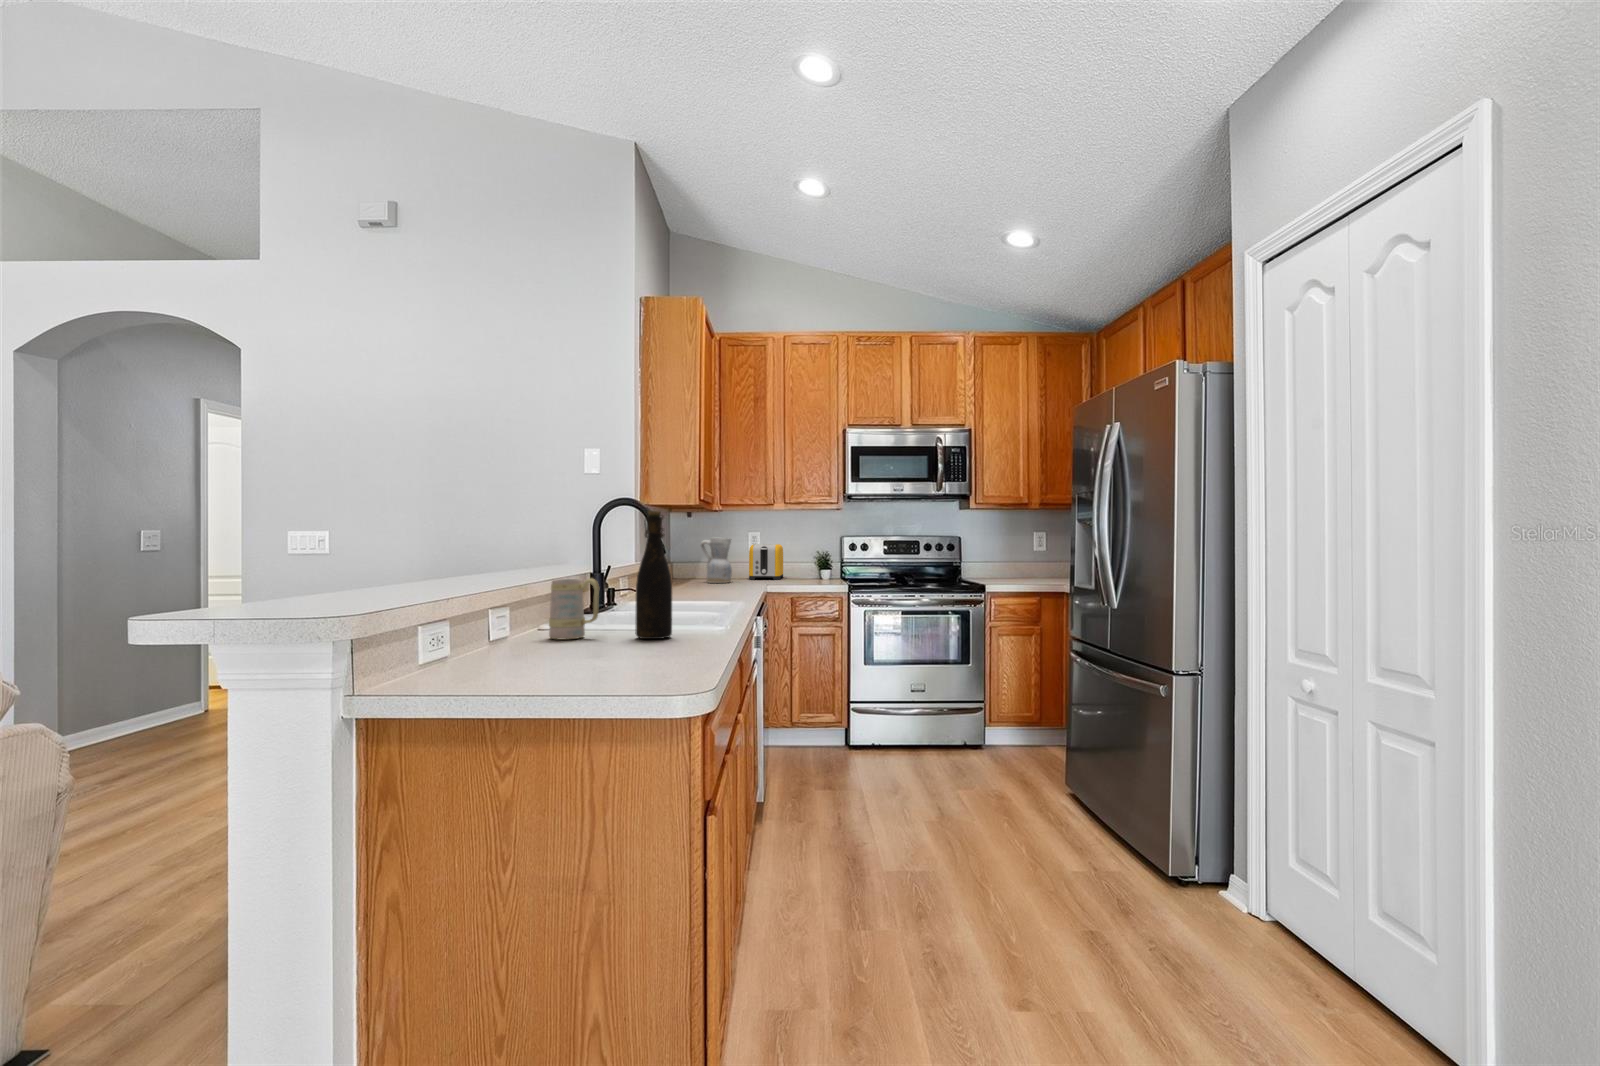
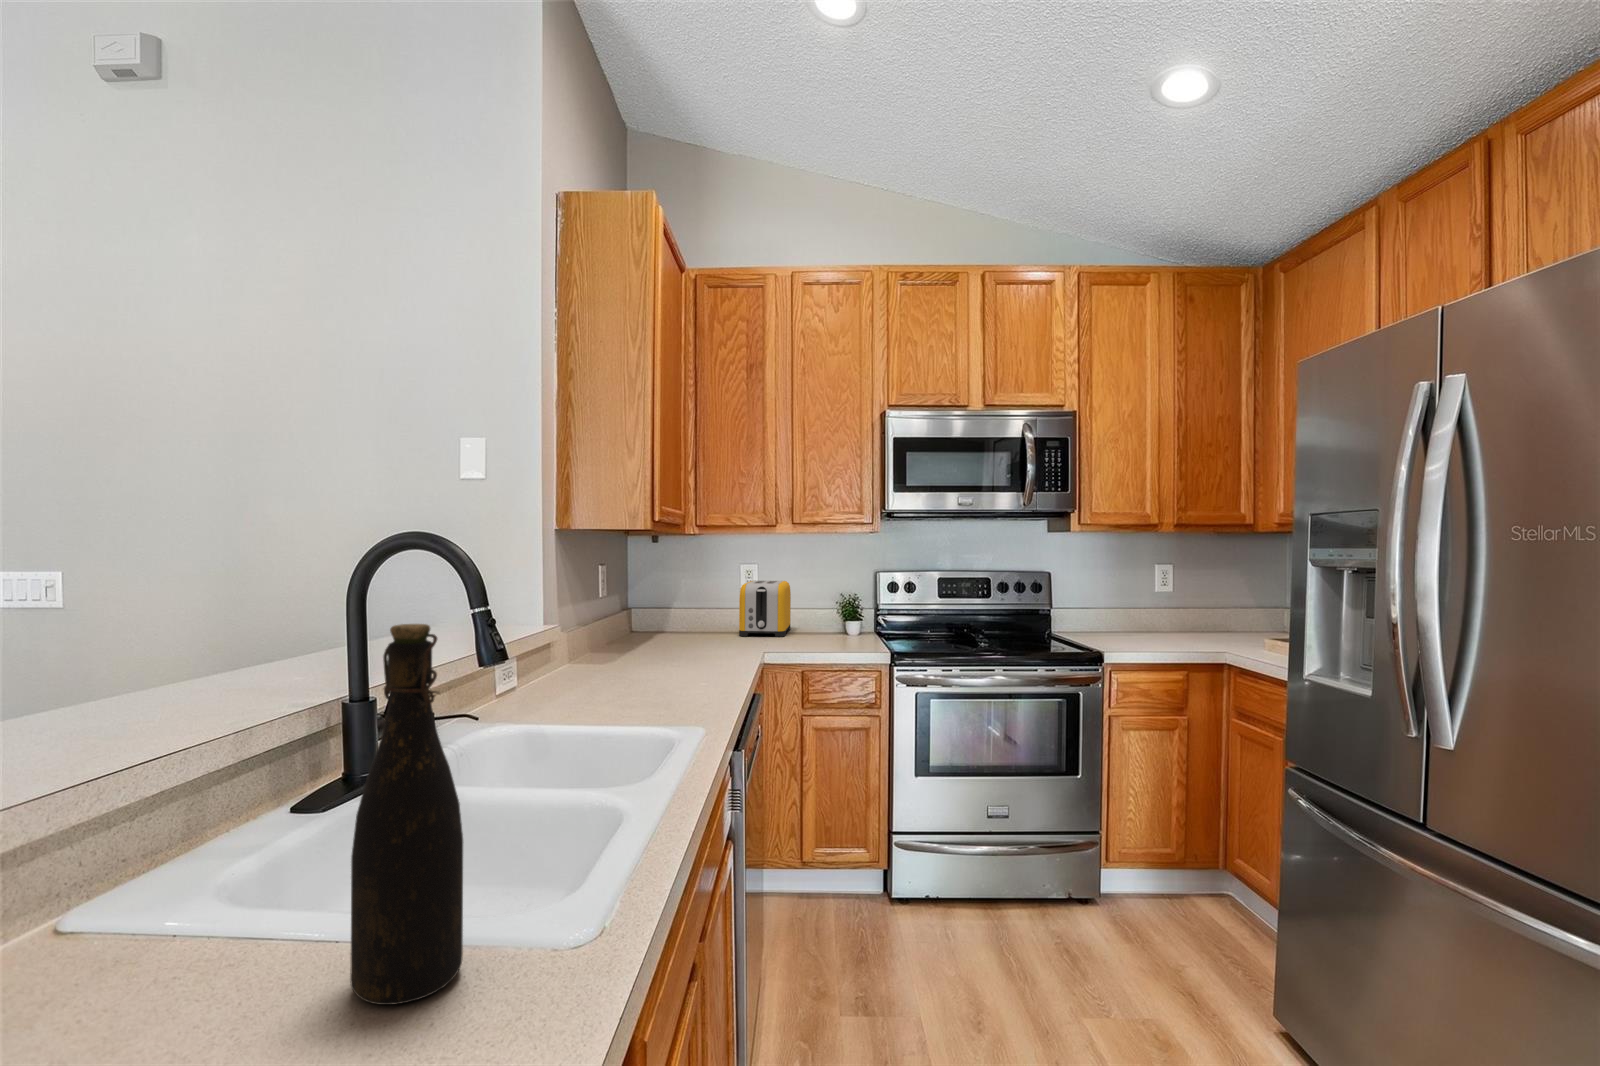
ceramic pitcher: present [701,537,732,583] -> none [664,576,710,647]
mug: present [549,578,599,639] -> none [105,804,257,1001]

